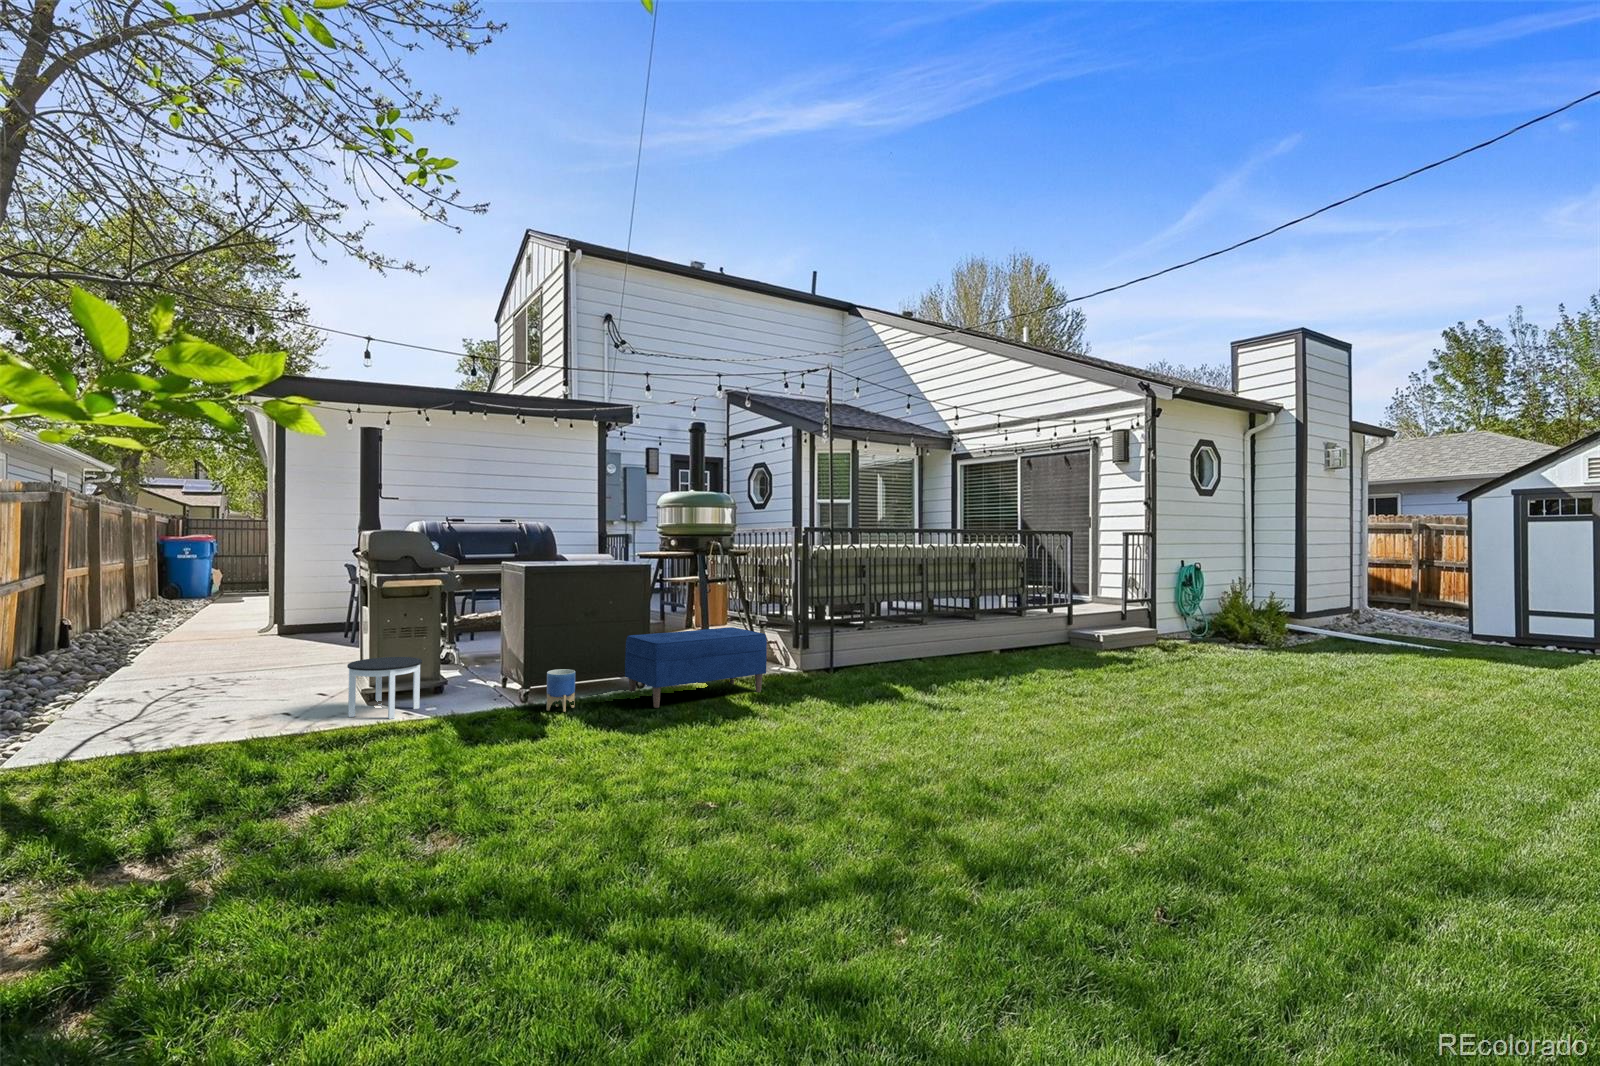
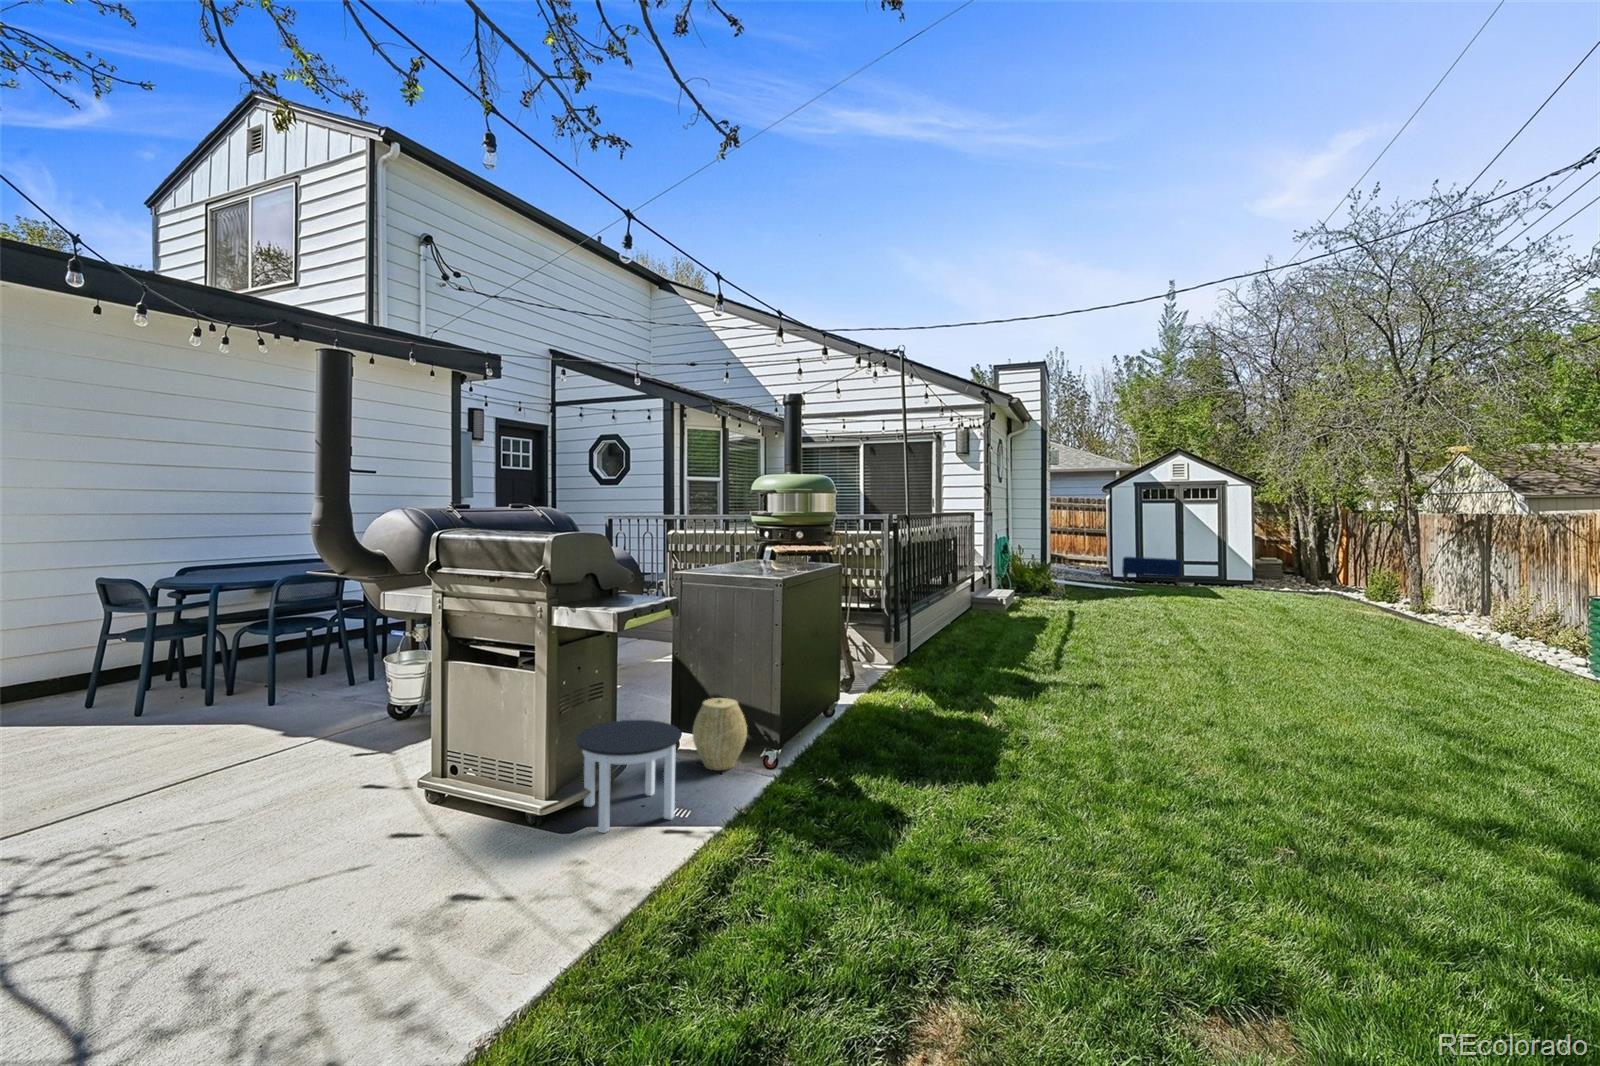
bench: present [625,627,767,708] -> present [1122,557,1181,584]
woven basket: none [468,655,510,706] -> present [693,698,747,770]
planter: present [547,669,575,712] -> none [801,701,836,758]

